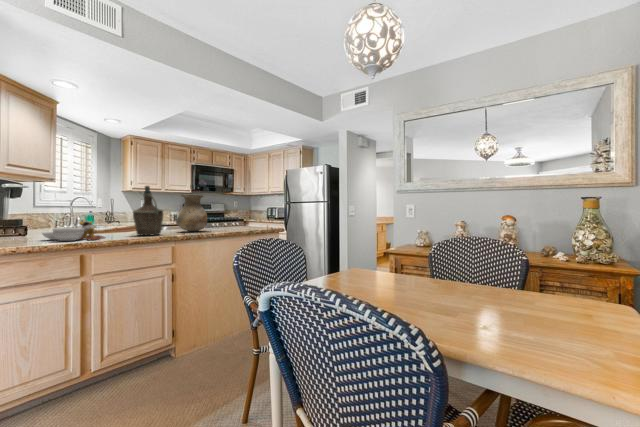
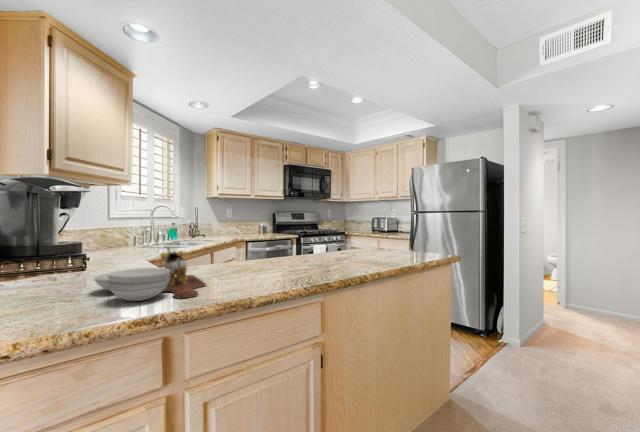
bottle: present [133,186,163,235] -> none [251,182,302,278]
vase: present [176,194,207,231] -> none [310,199,360,264]

